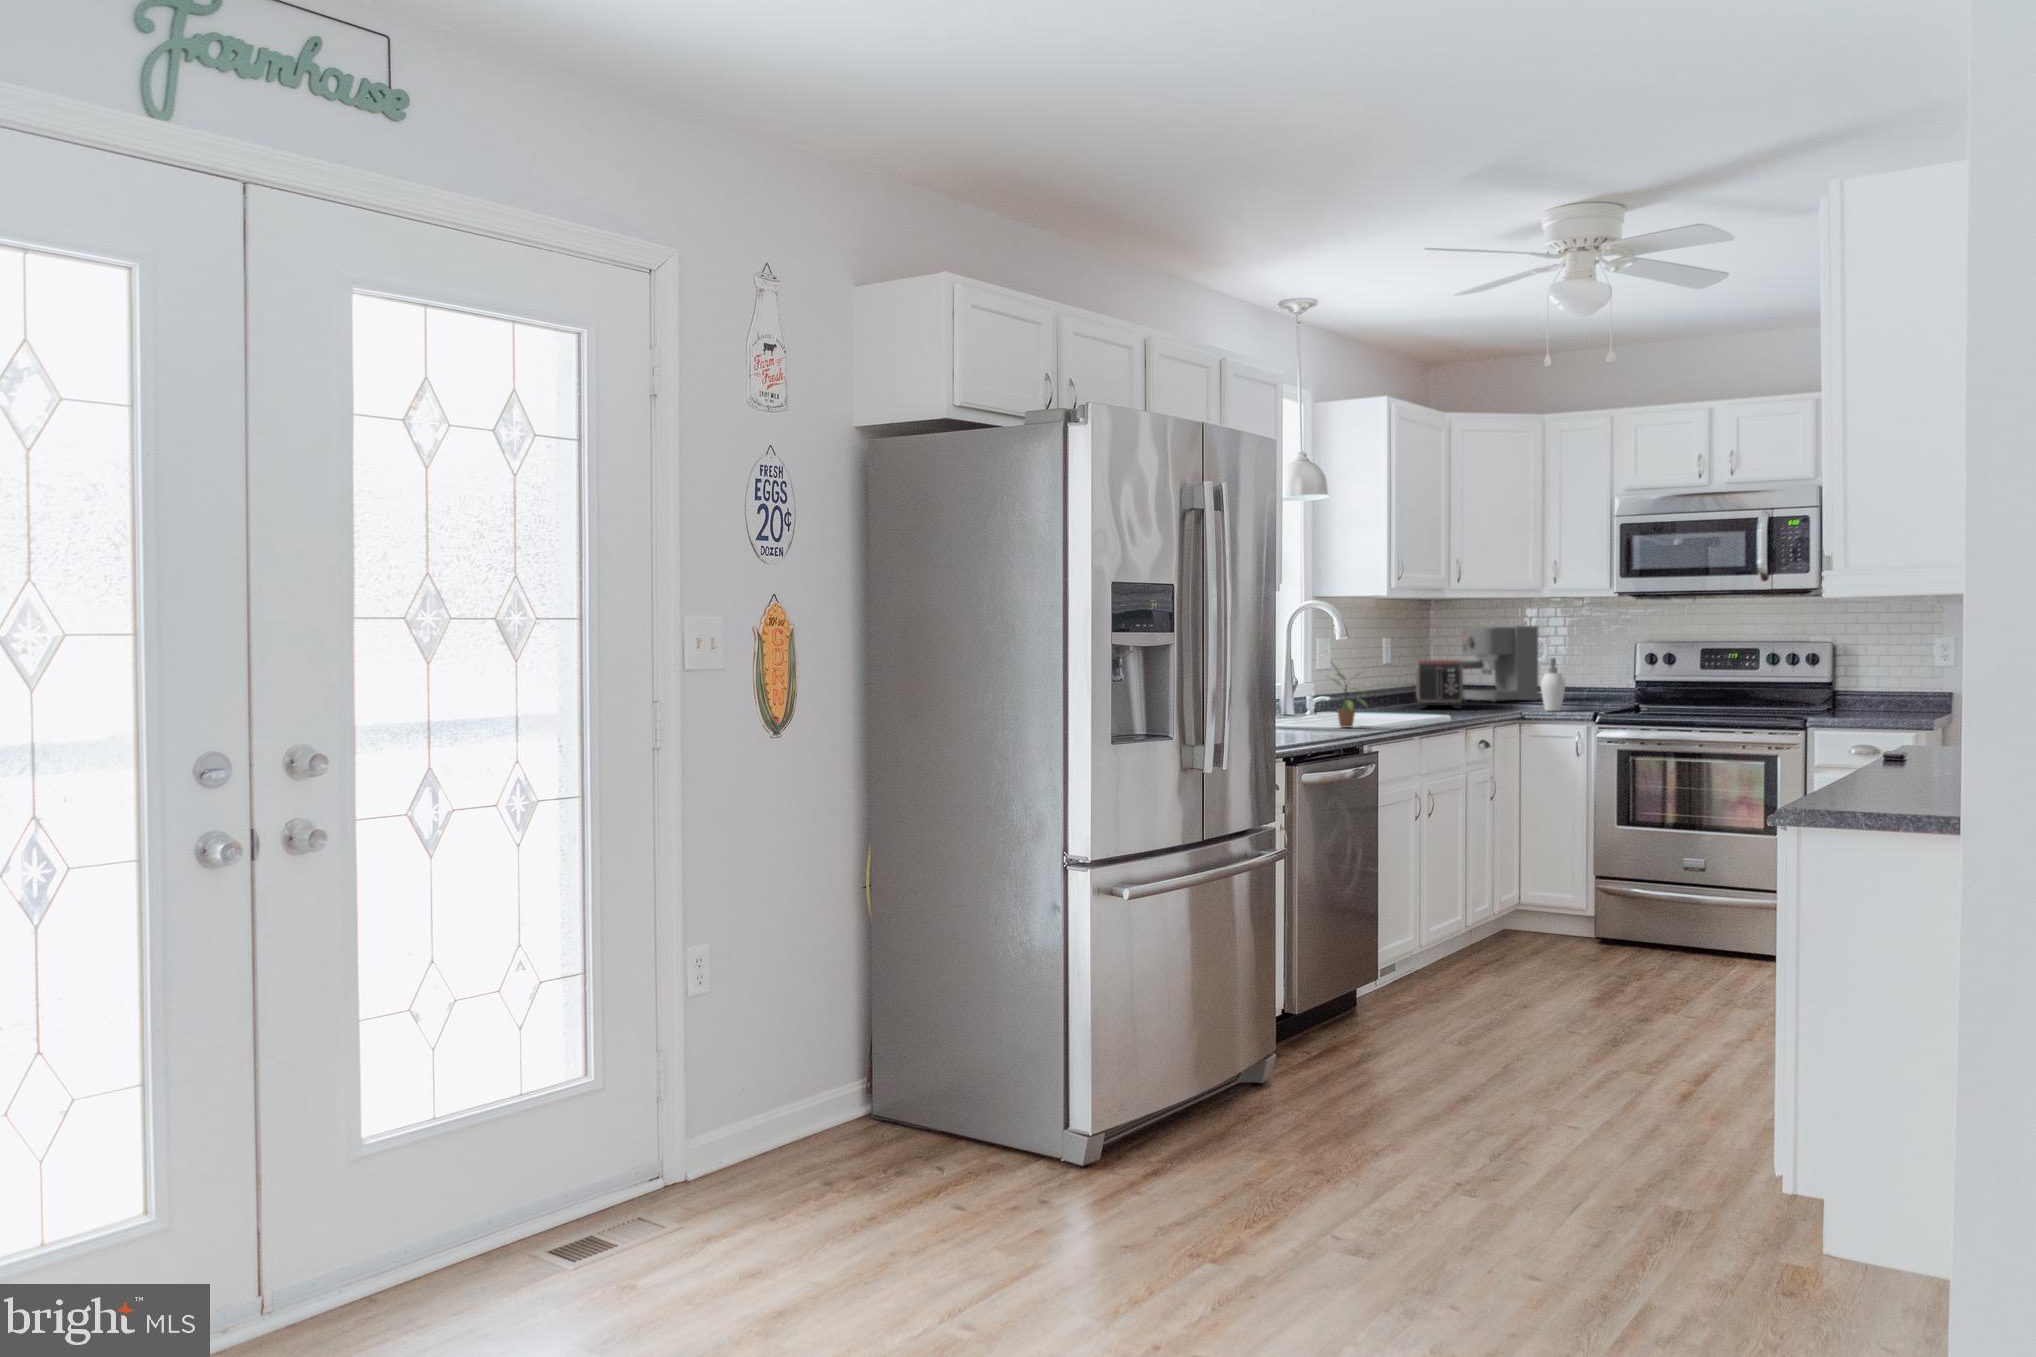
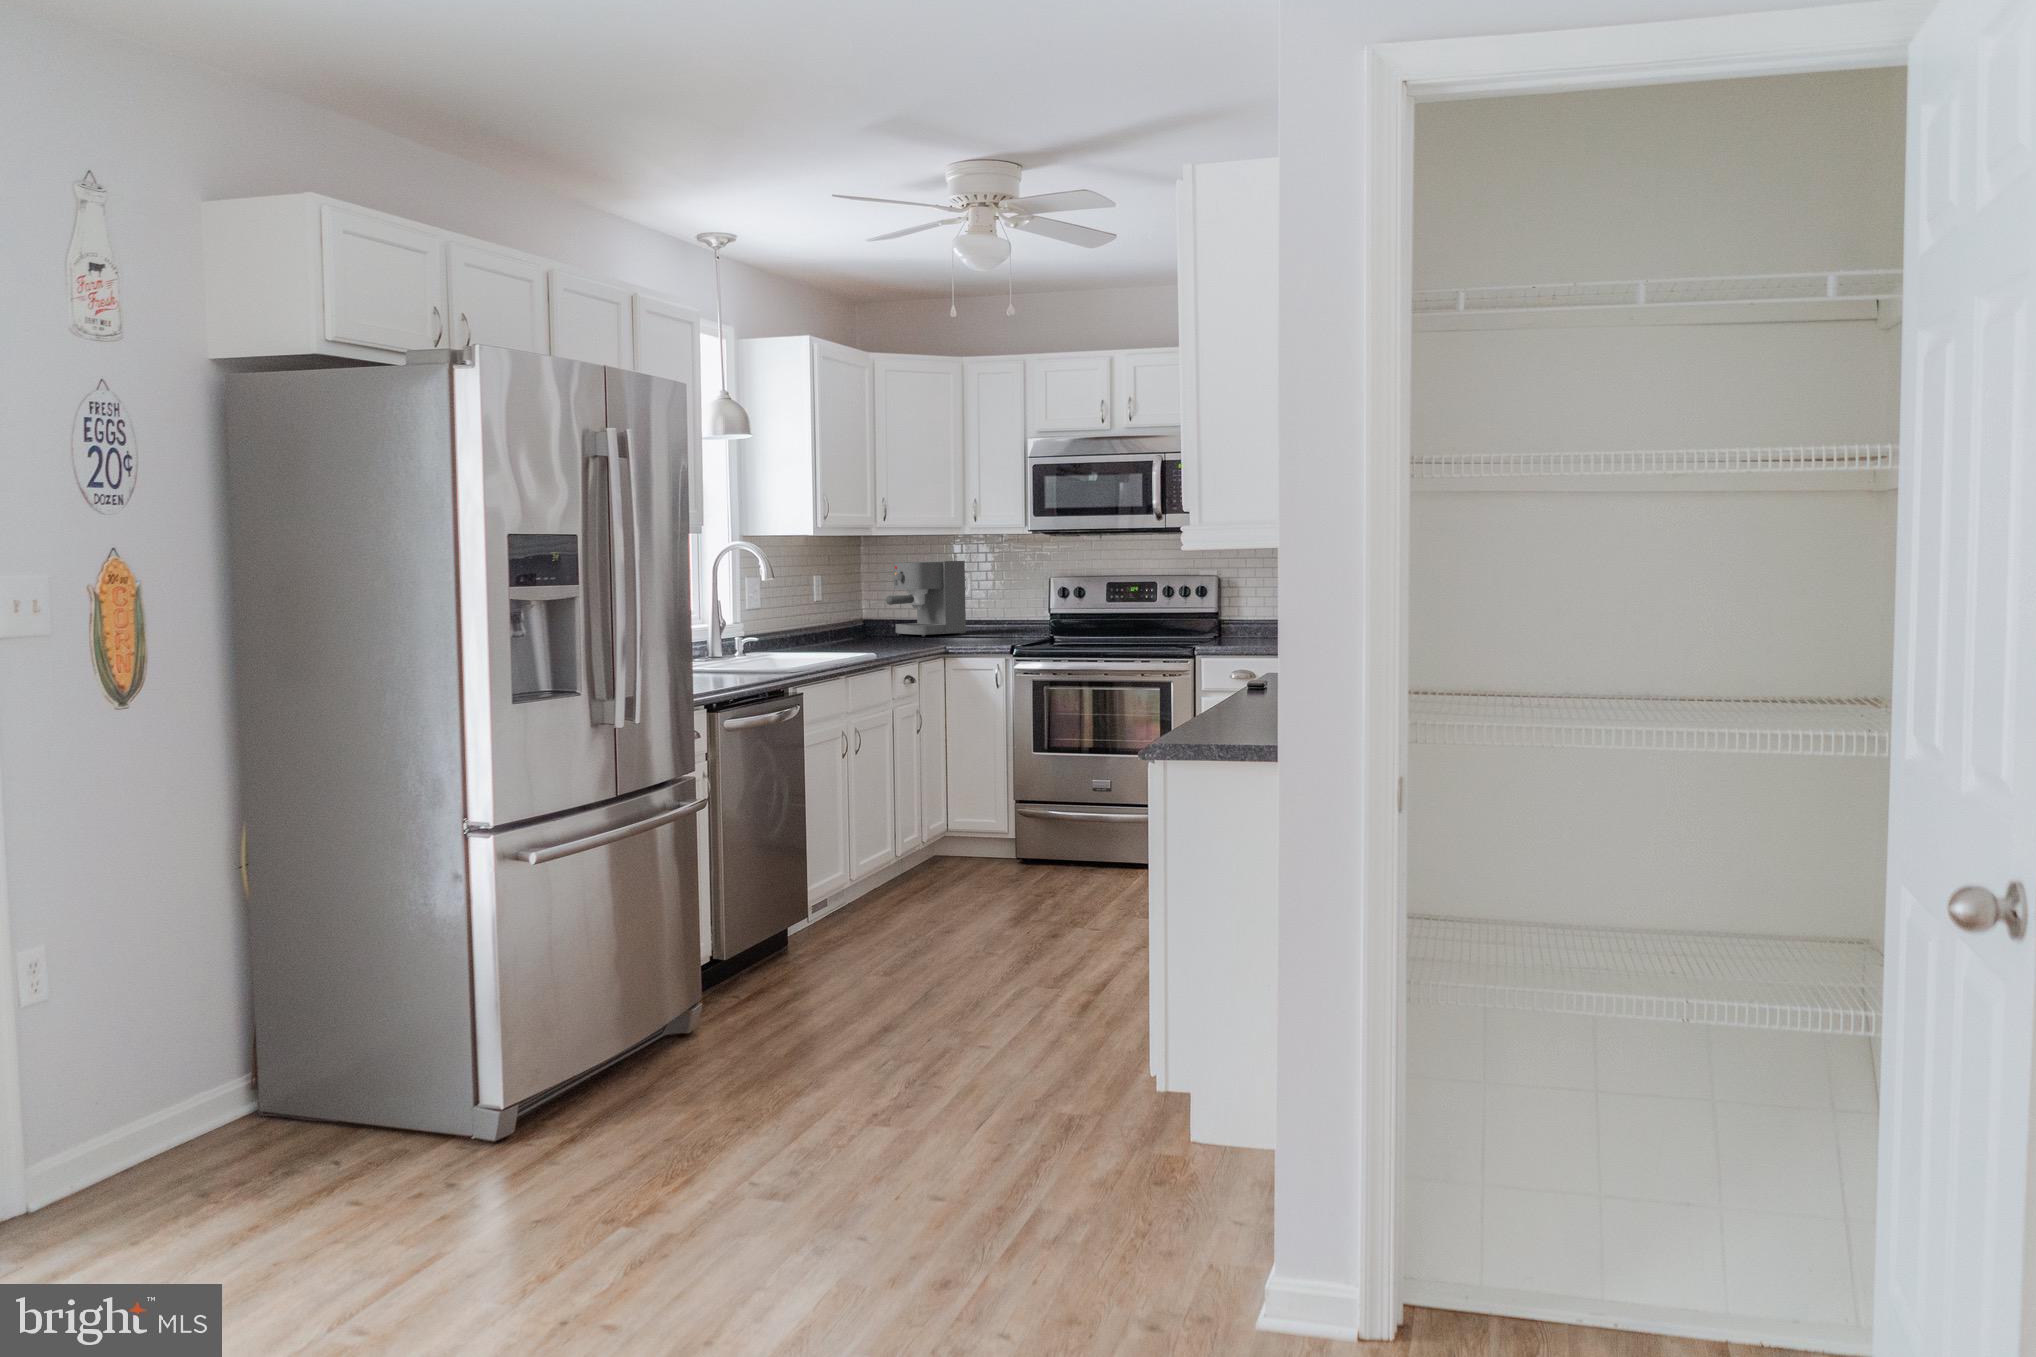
soap dispenser: present [1541,658,1565,711] -> none [964,593,987,645]
toaster: present [1416,660,1463,709] -> none [846,595,892,646]
potted plant: present [1319,666,1368,727] -> none [739,600,796,670]

